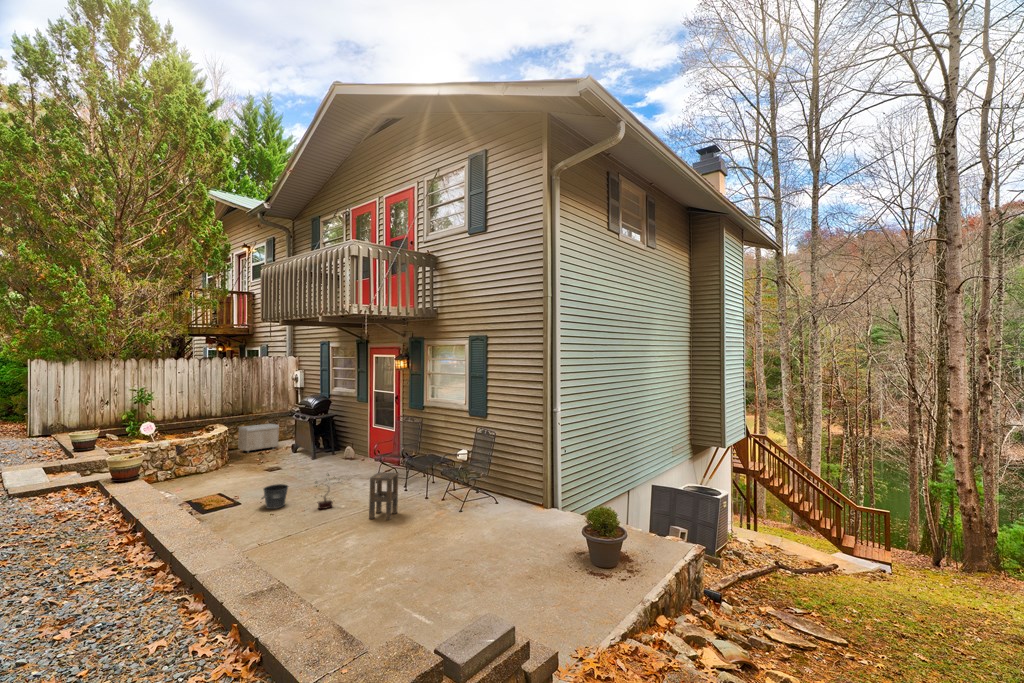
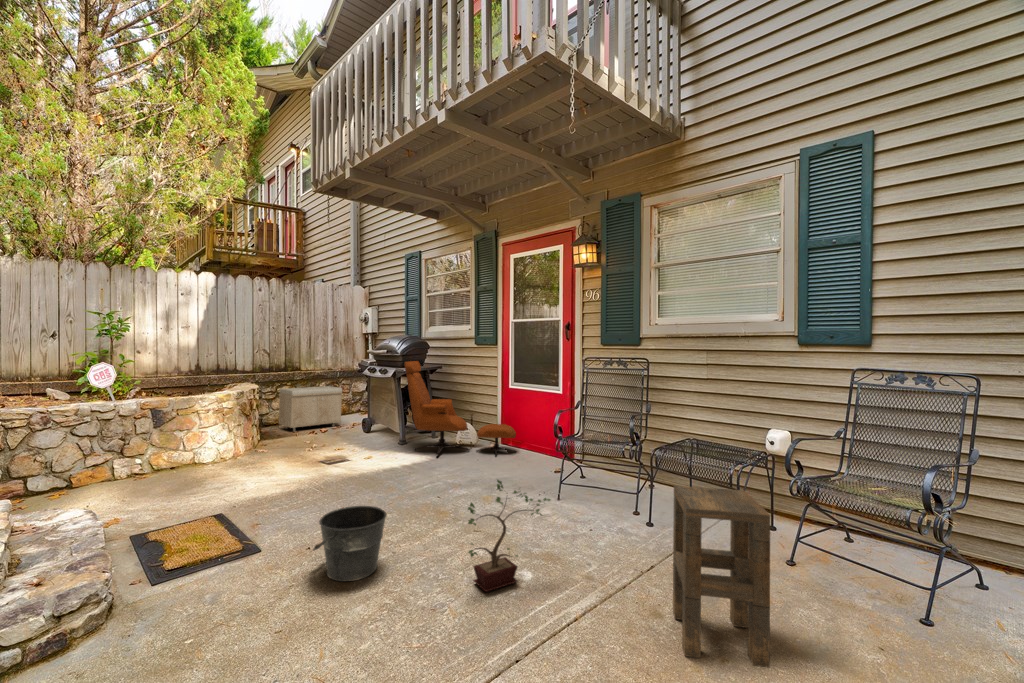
lounge chair: none [312,413,375,466] -> present [405,361,516,457]

